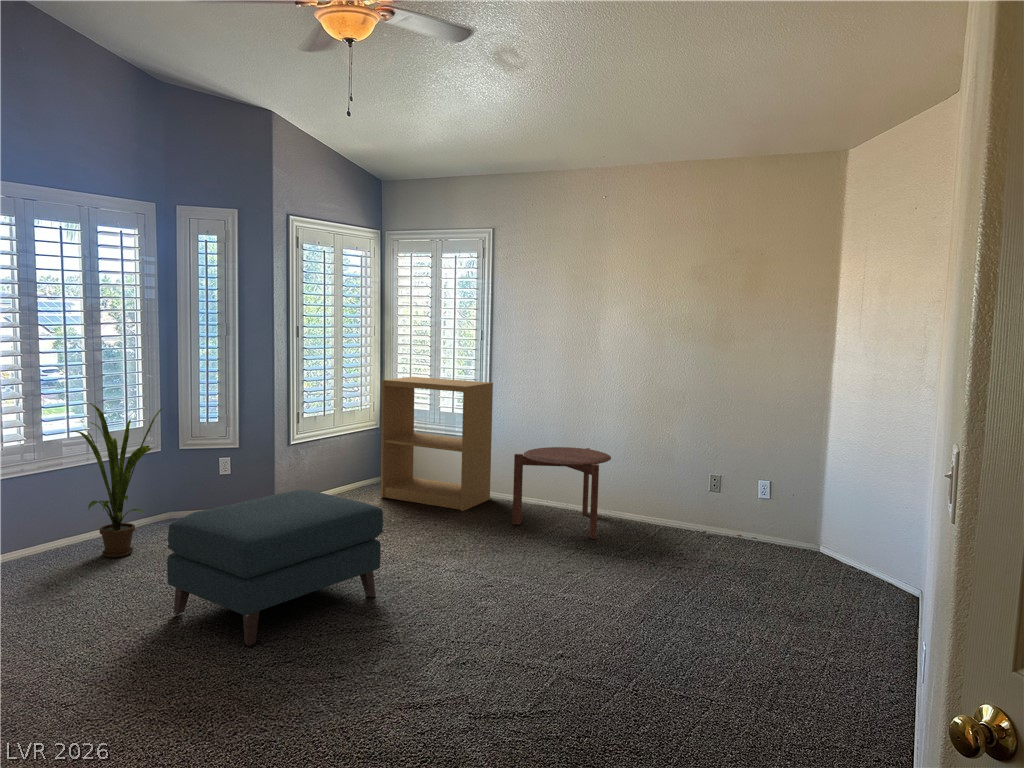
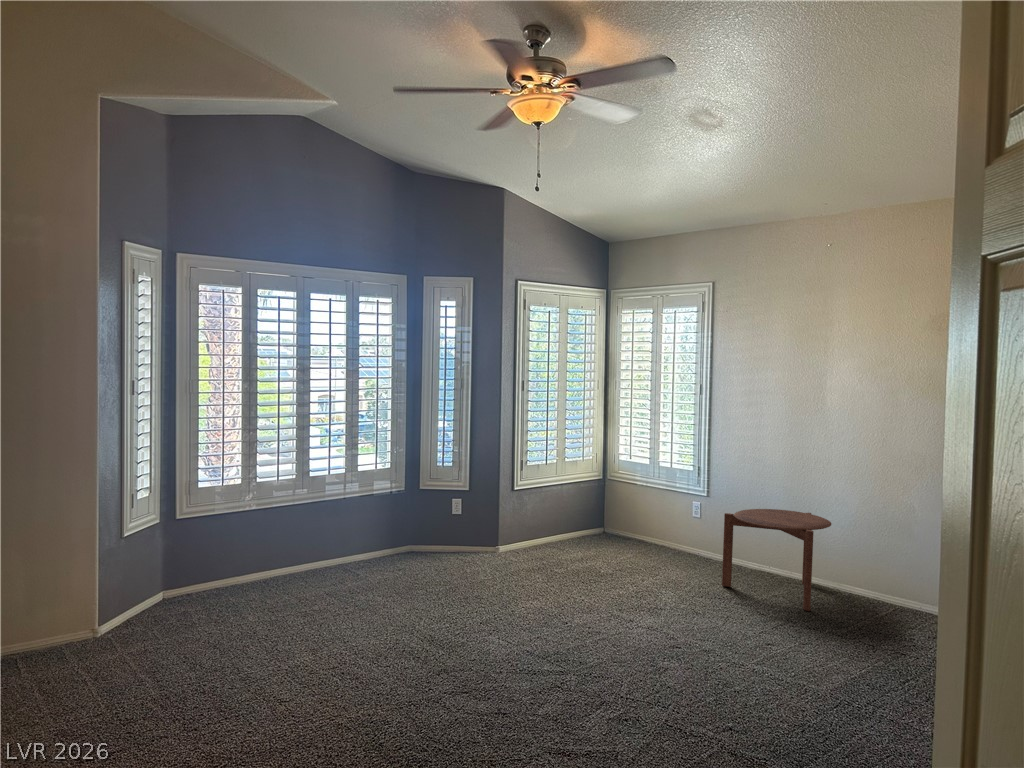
bookshelf: present [381,377,493,511] -> none [598,431,710,567]
house plant: present [72,403,163,558] -> none [325,443,402,579]
ottoman: present [167,490,383,646] -> none [382,532,572,672]

